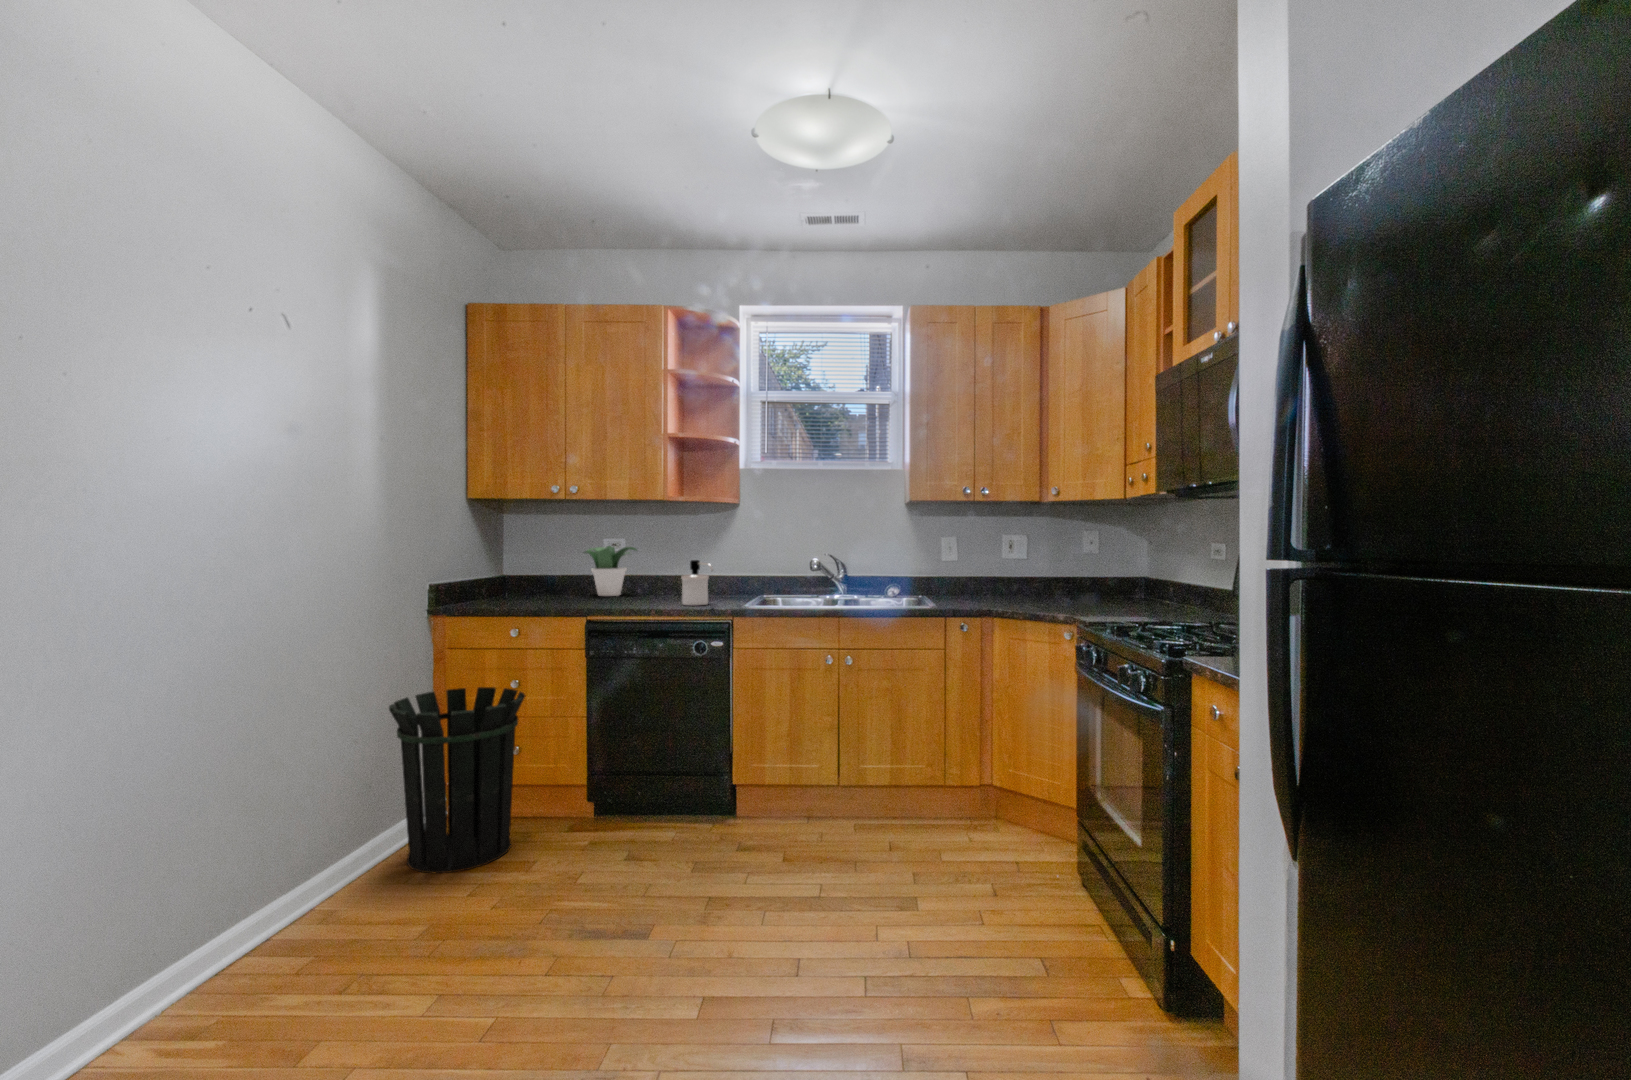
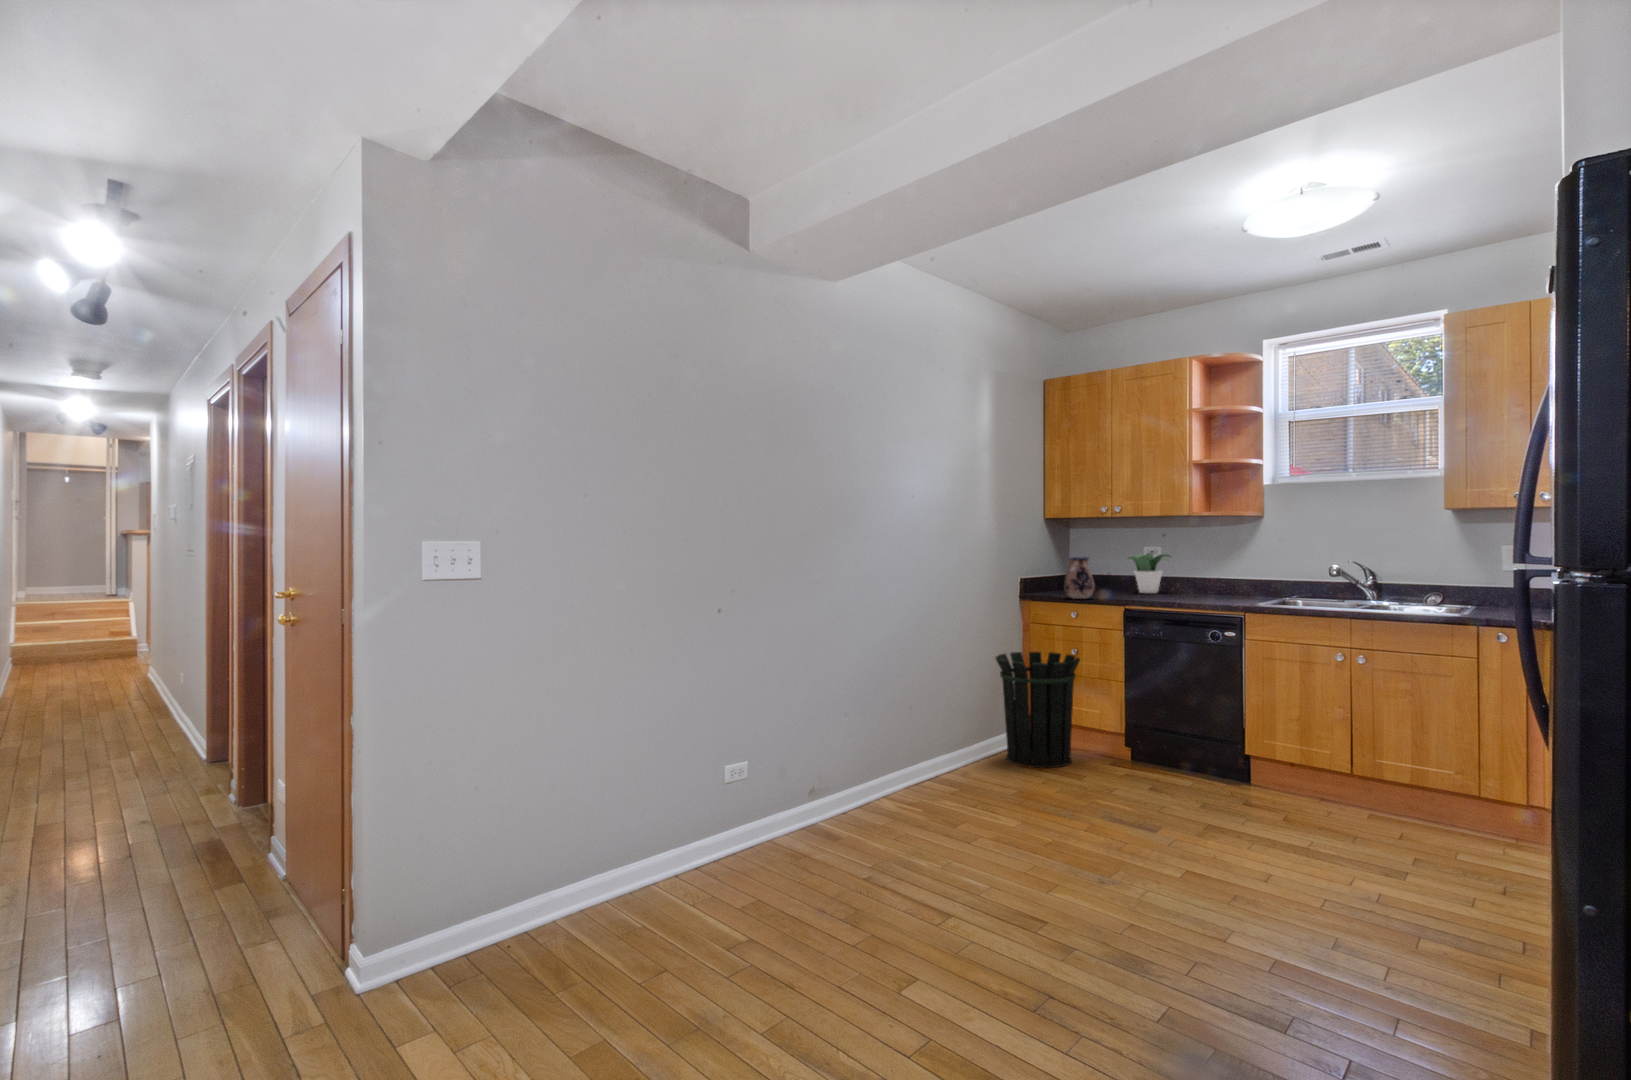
ceramic pitcher: none [501,550,545,609] -> present [1064,557,1095,599]
soap dispenser: present [681,560,713,605] -> none [1202,566,1228,603]

